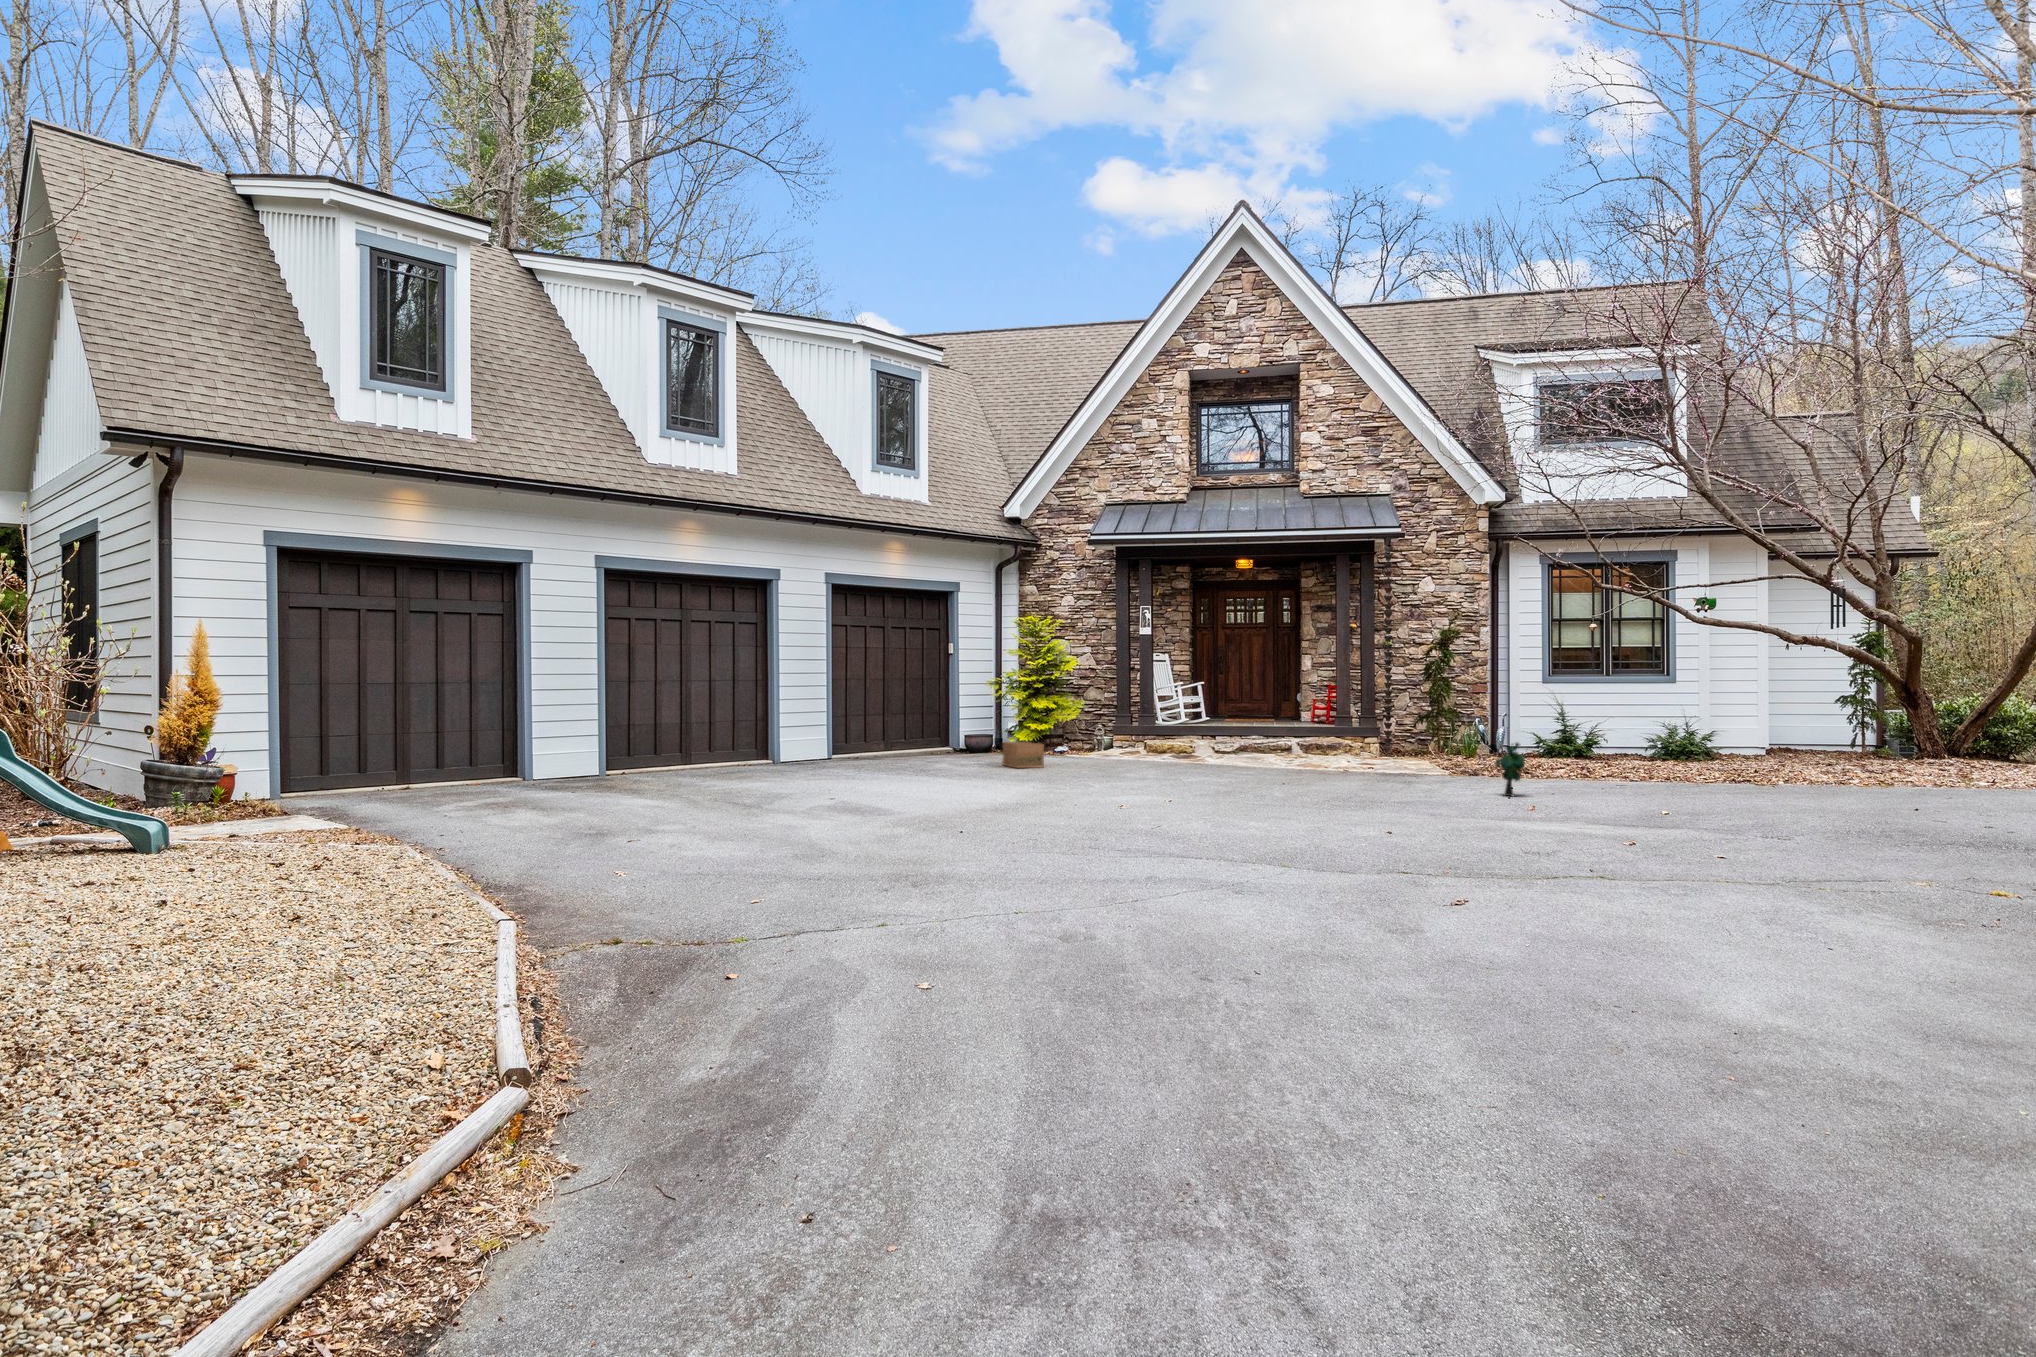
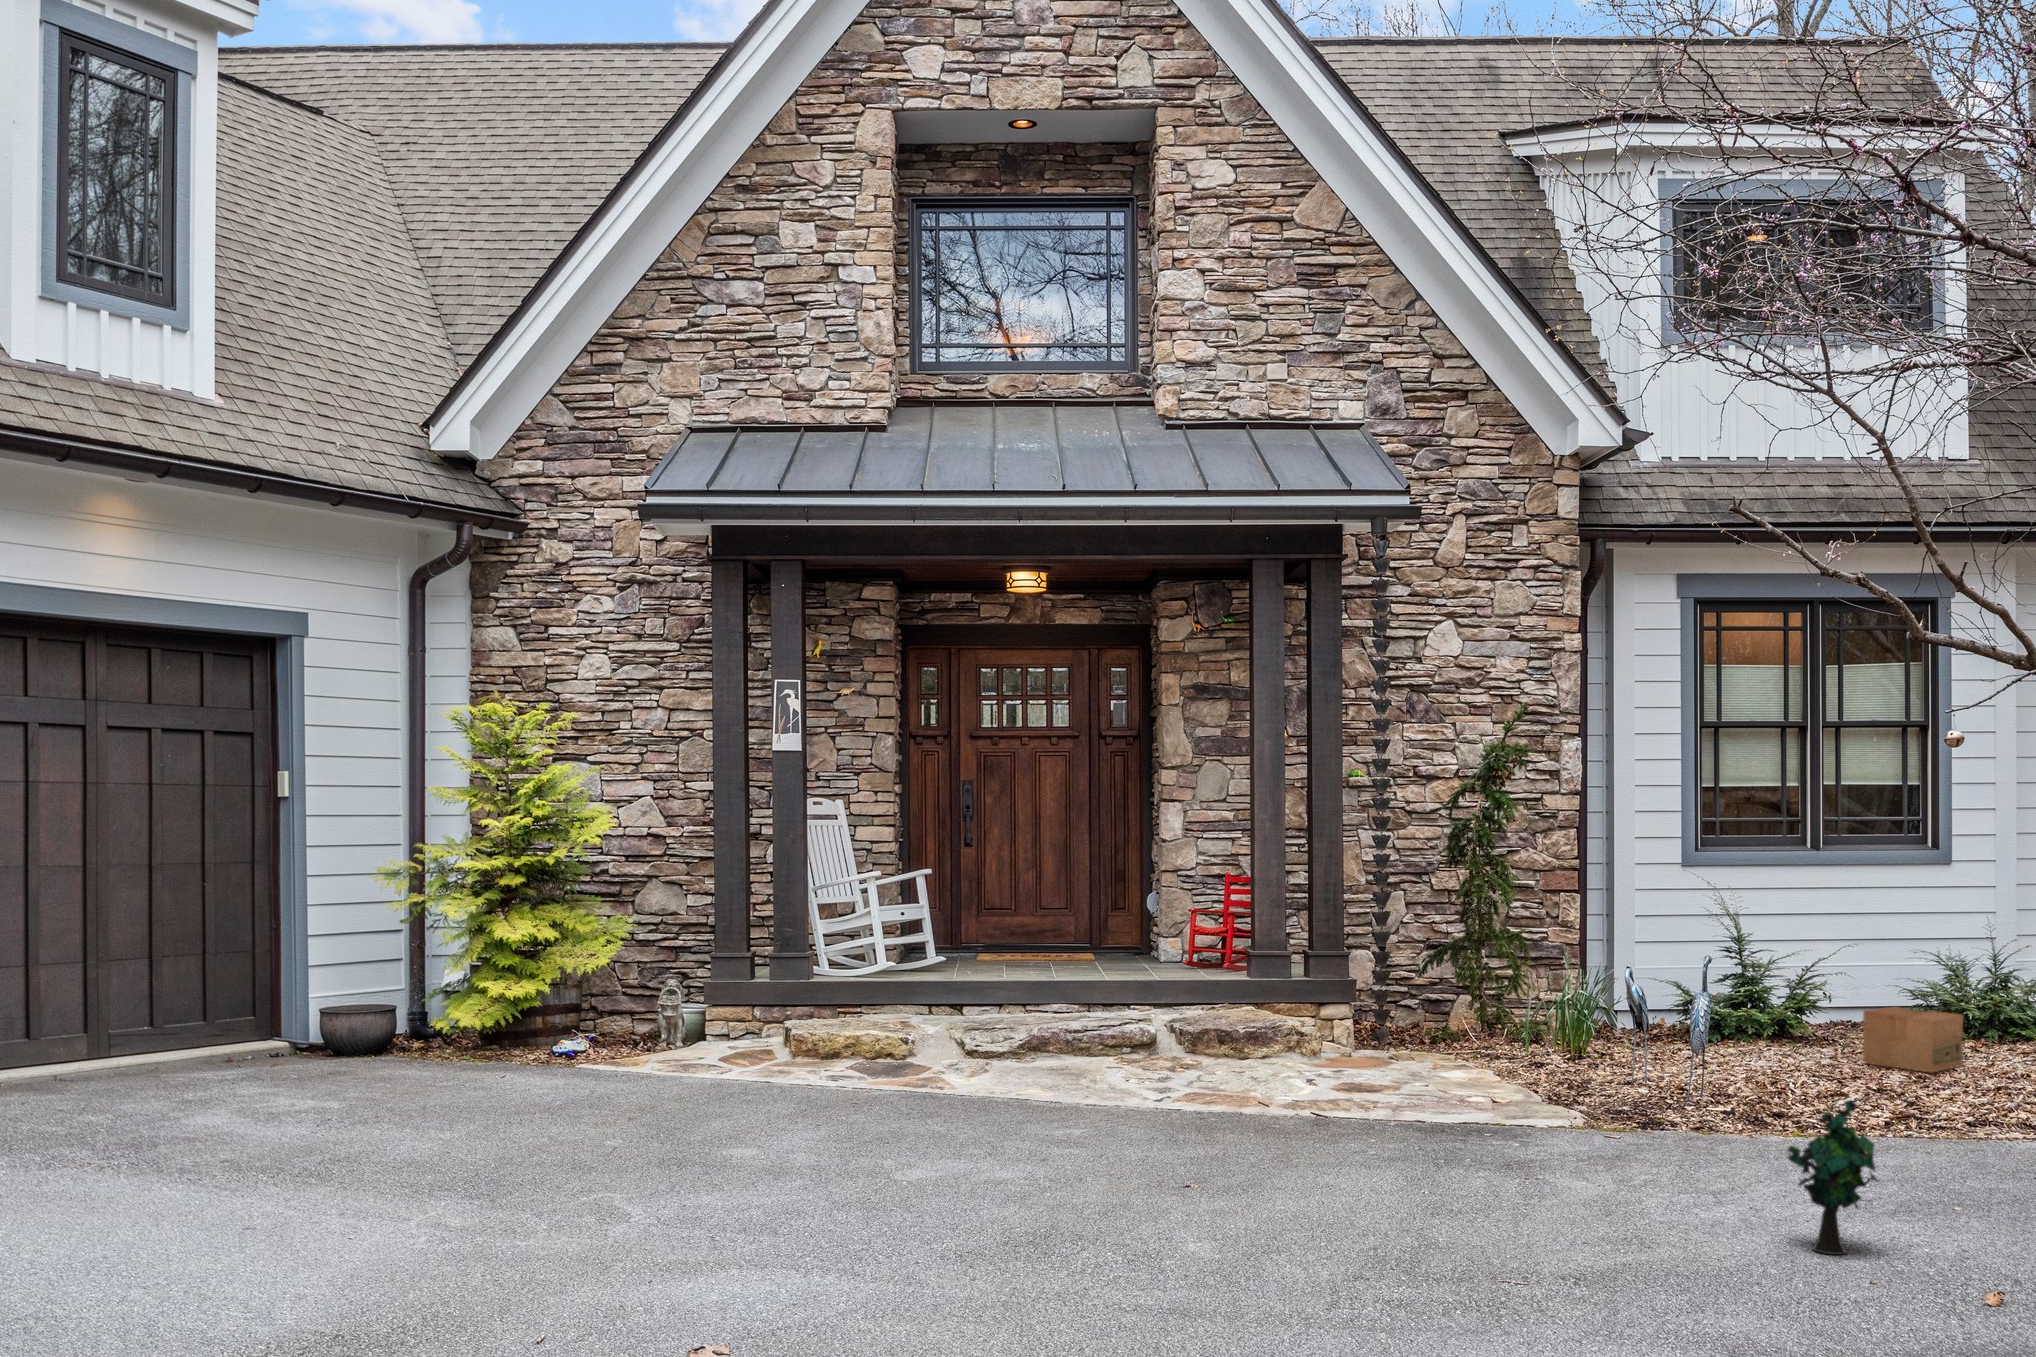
cardboard box: present [1003,742,1044,768] -> present [1863,1006,1963,1073]

